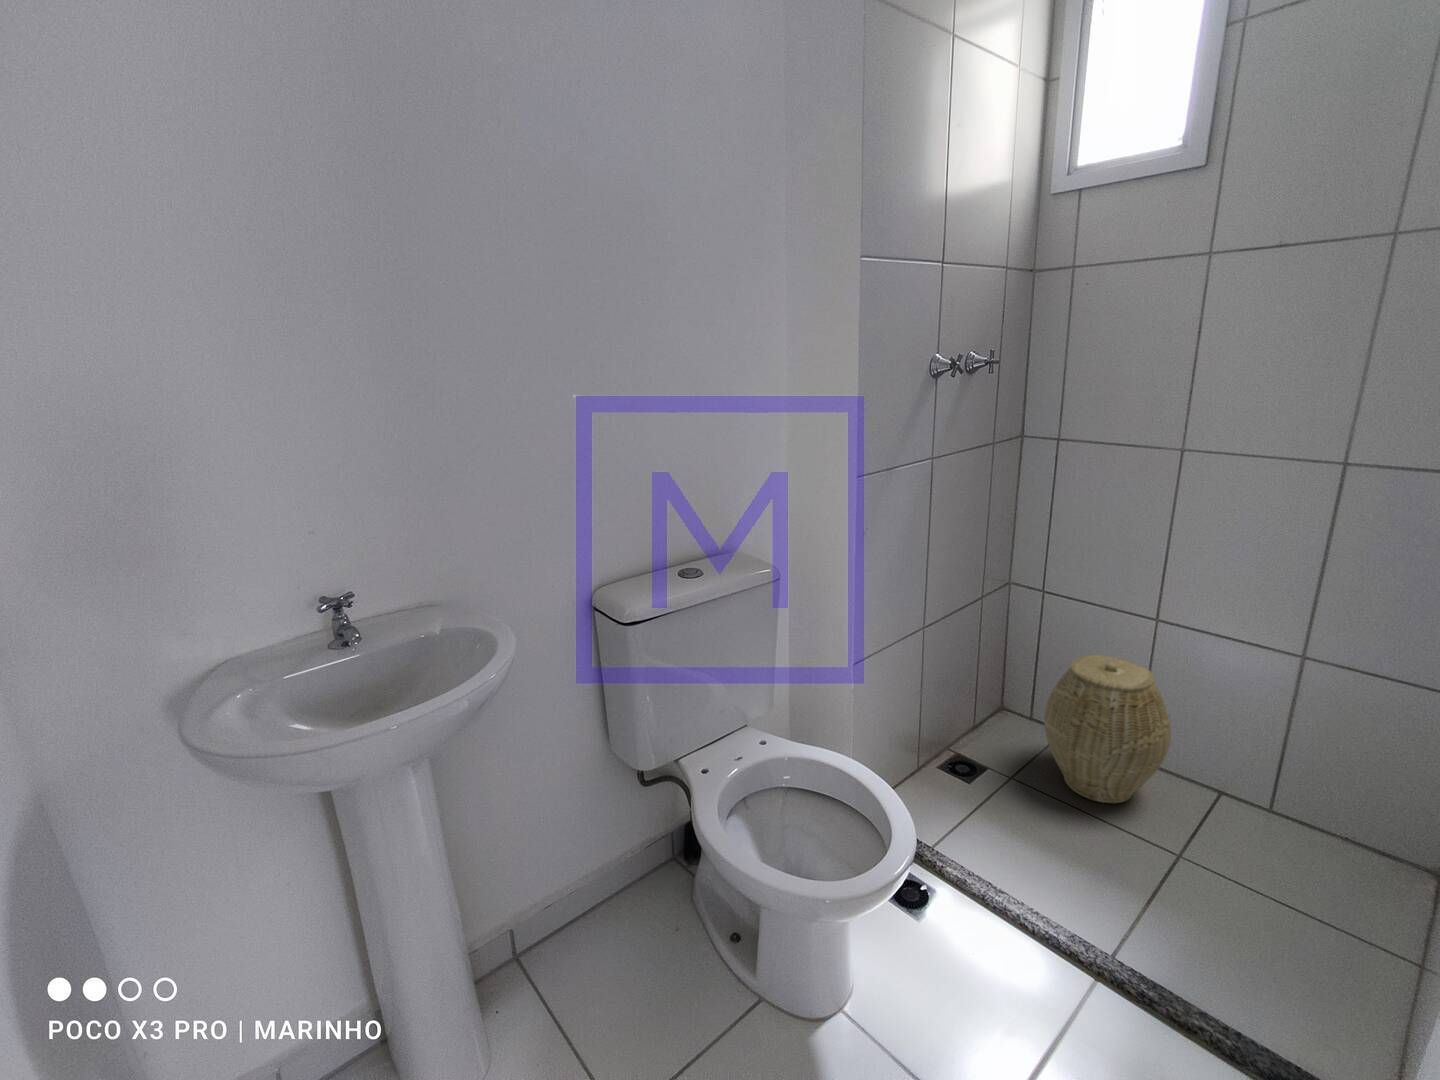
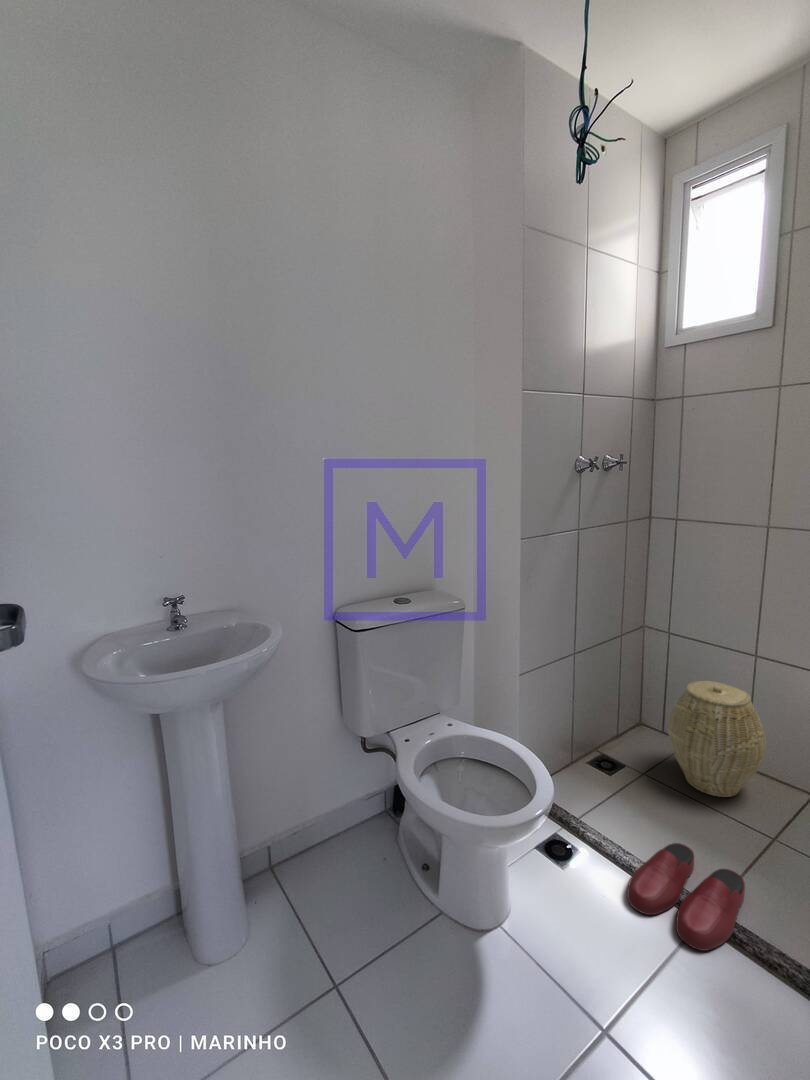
slippers: none [1004,874,1152,1018] -> present [627,843,745,951]

